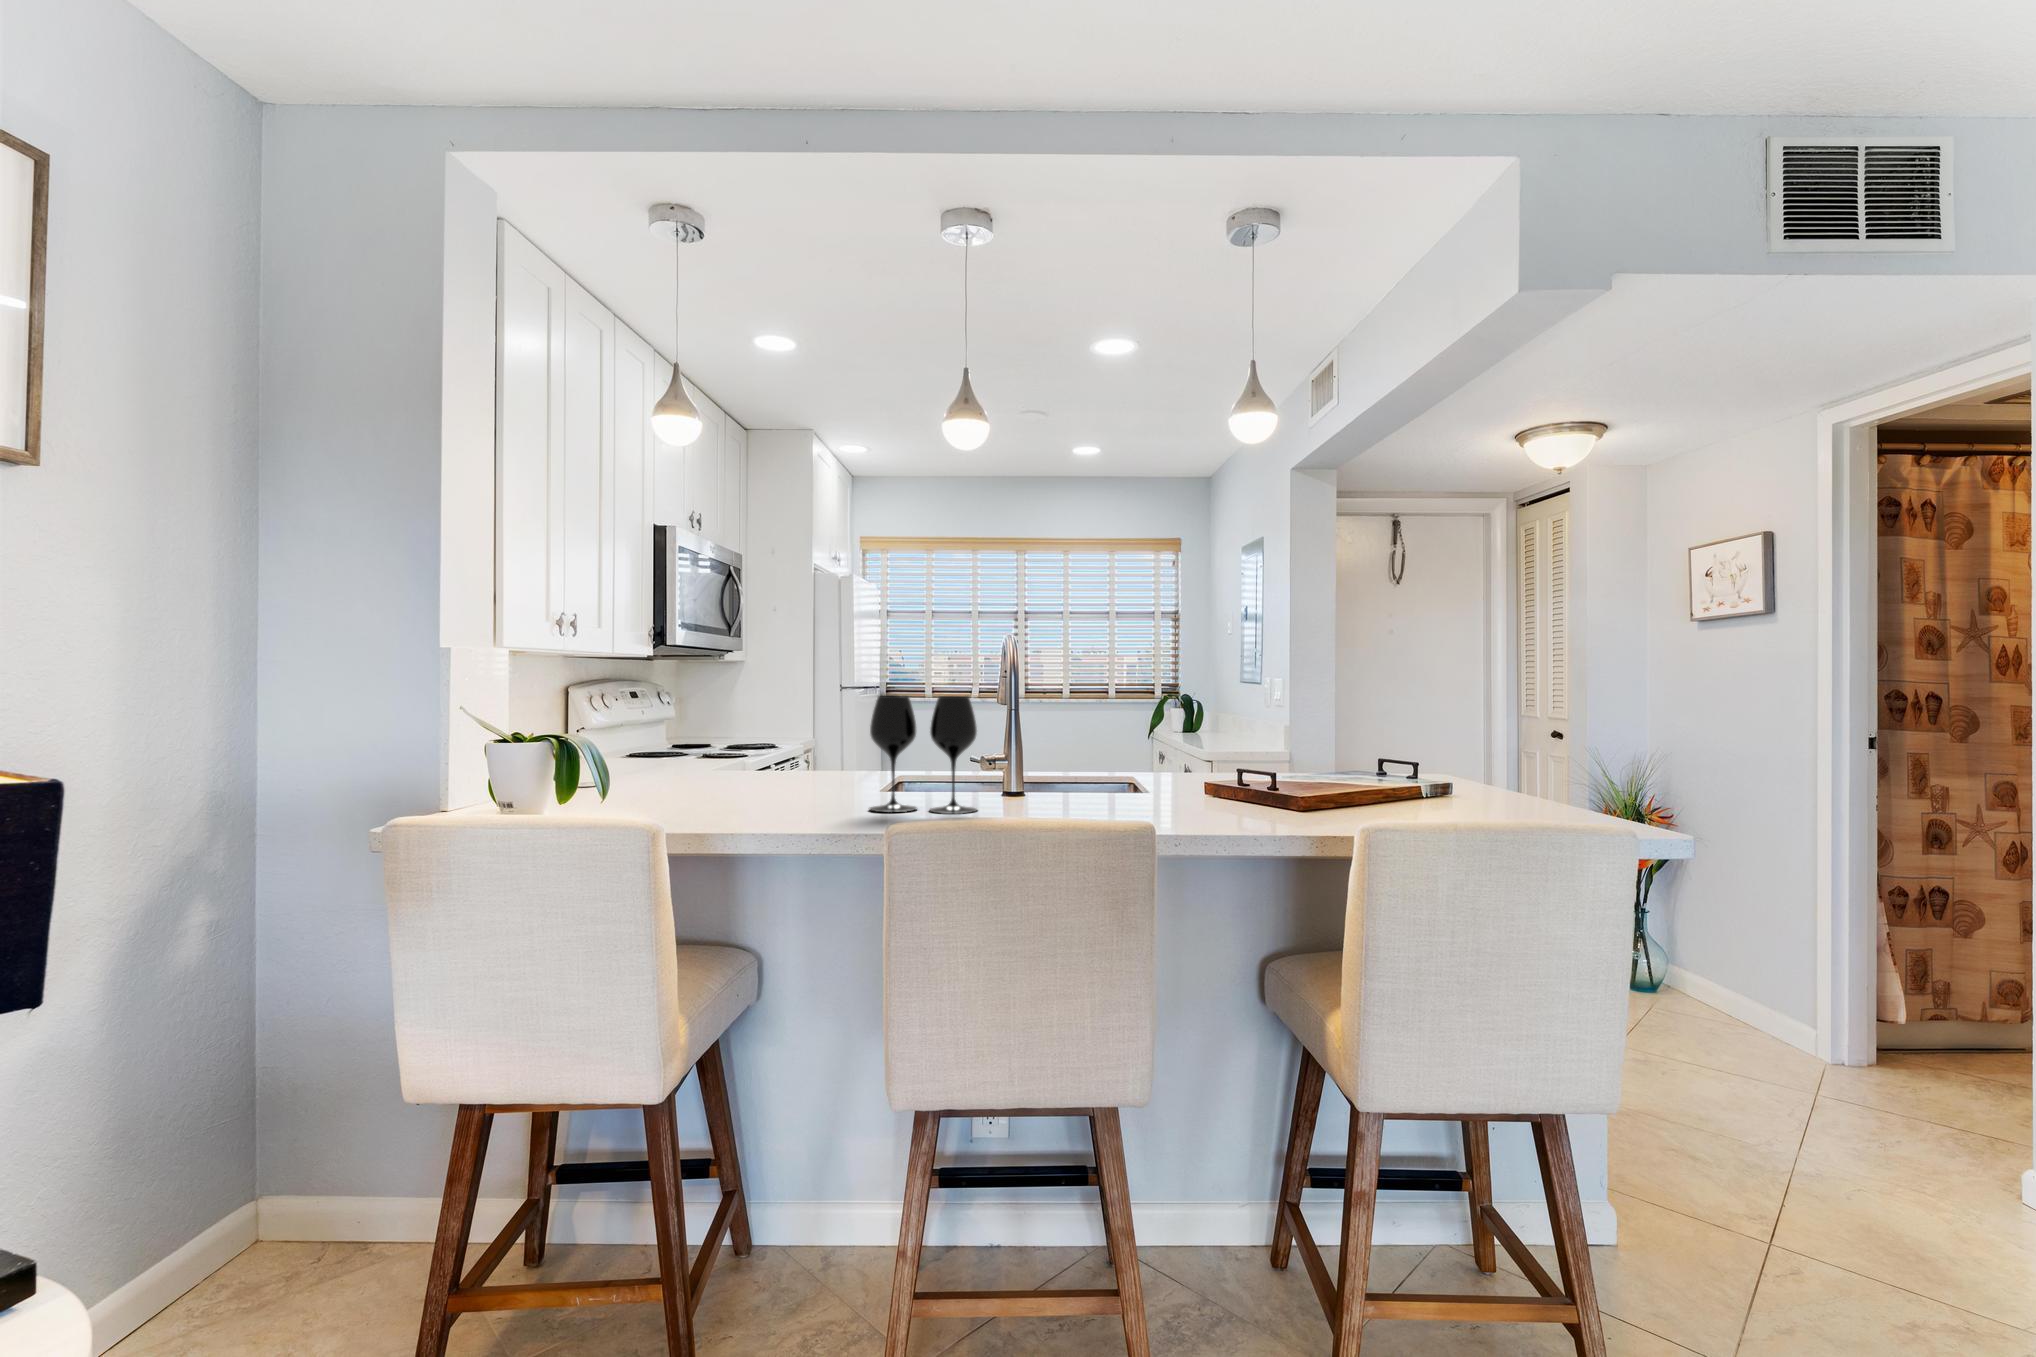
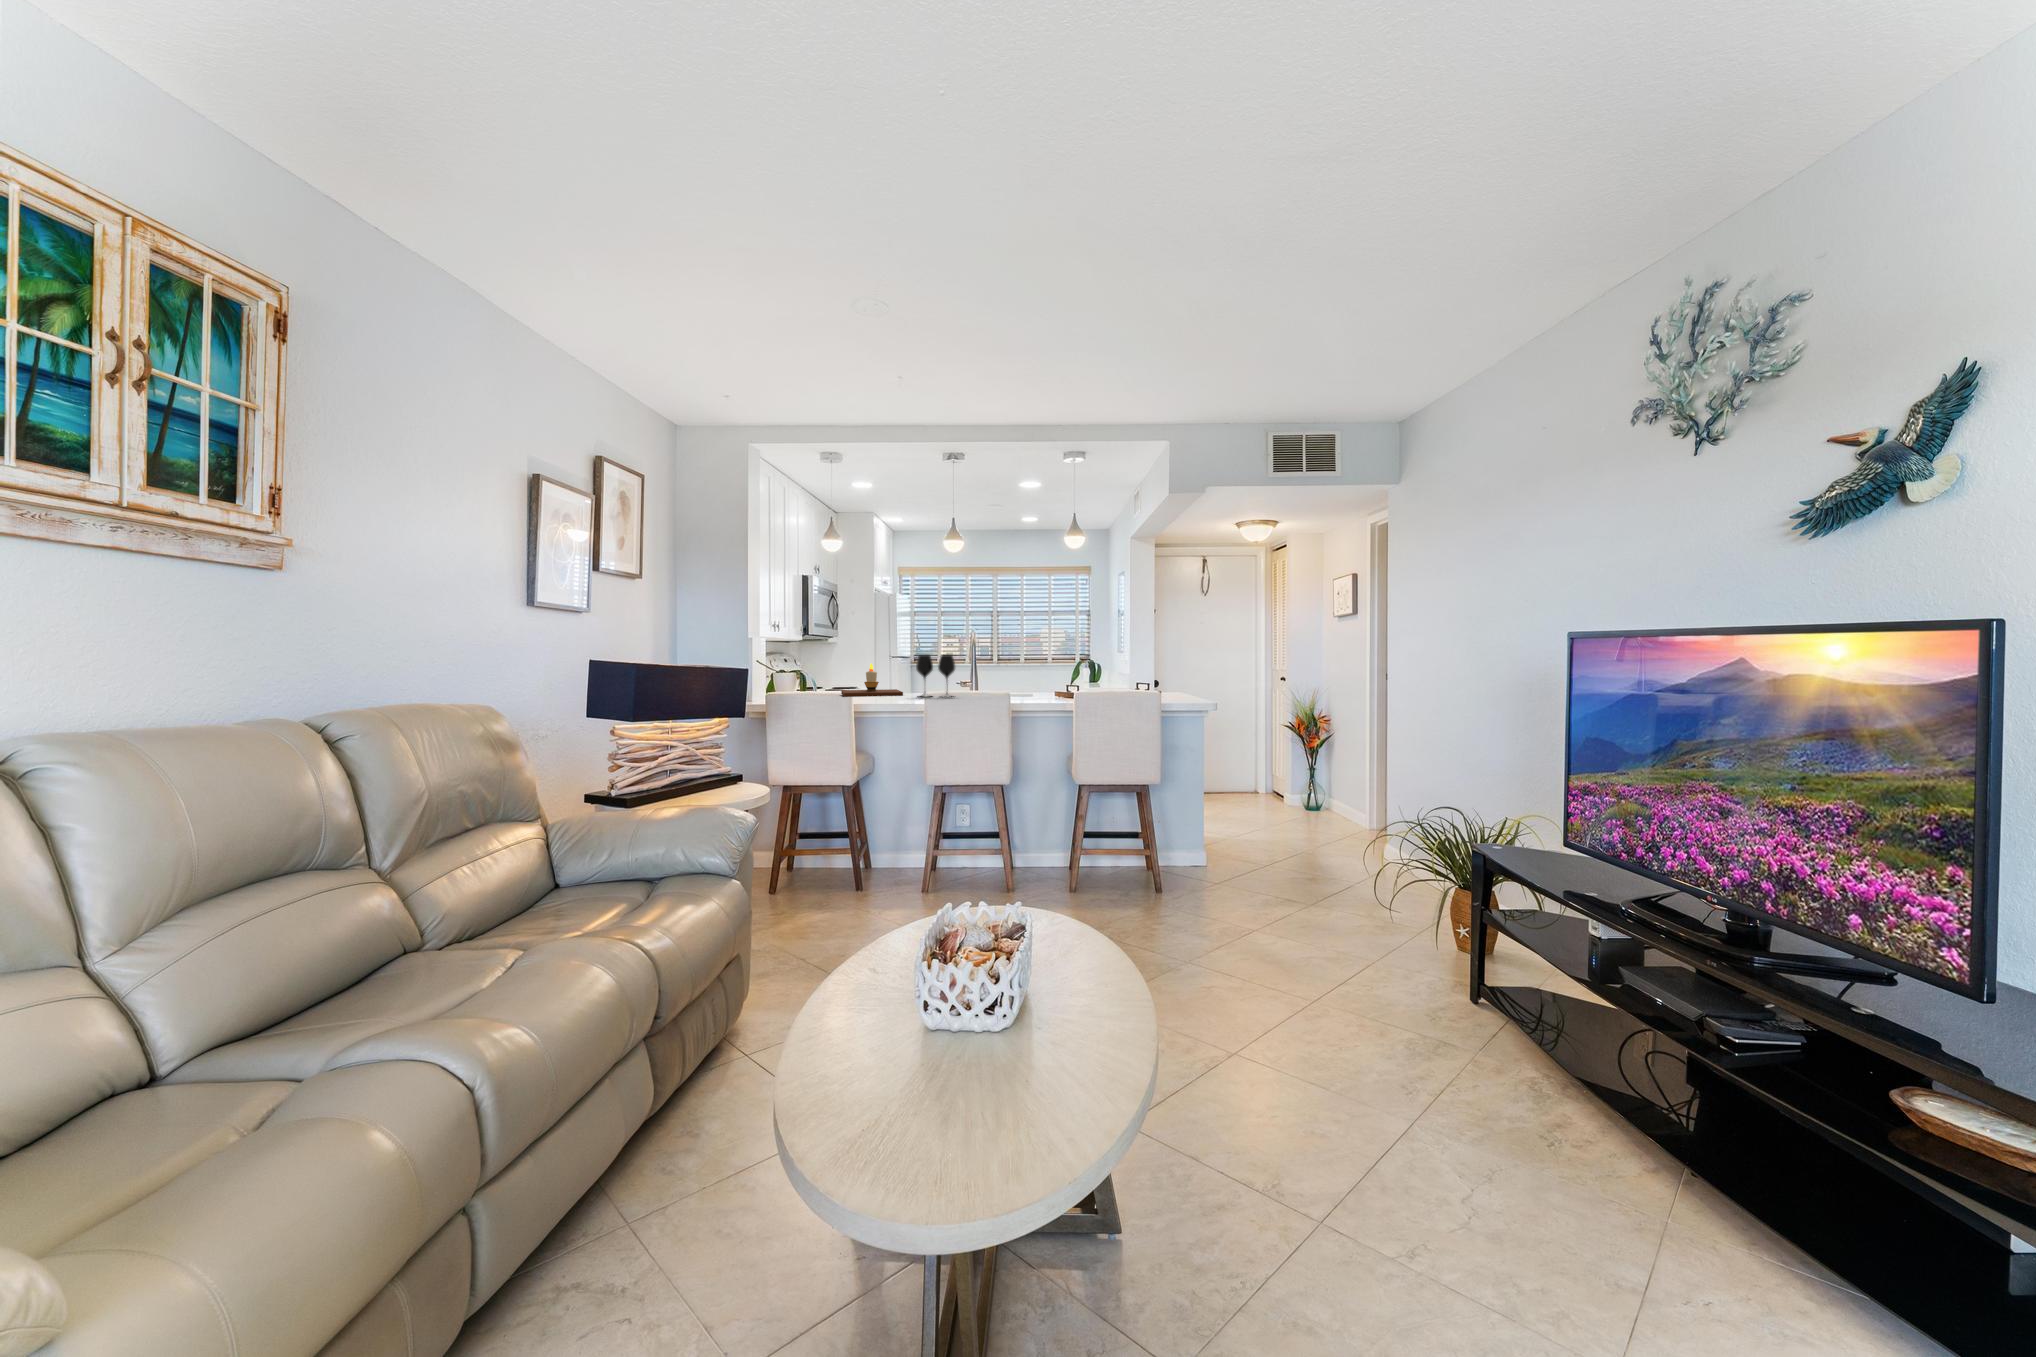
candle: none [687,713,840,802] -> present [841,663,903,697]

